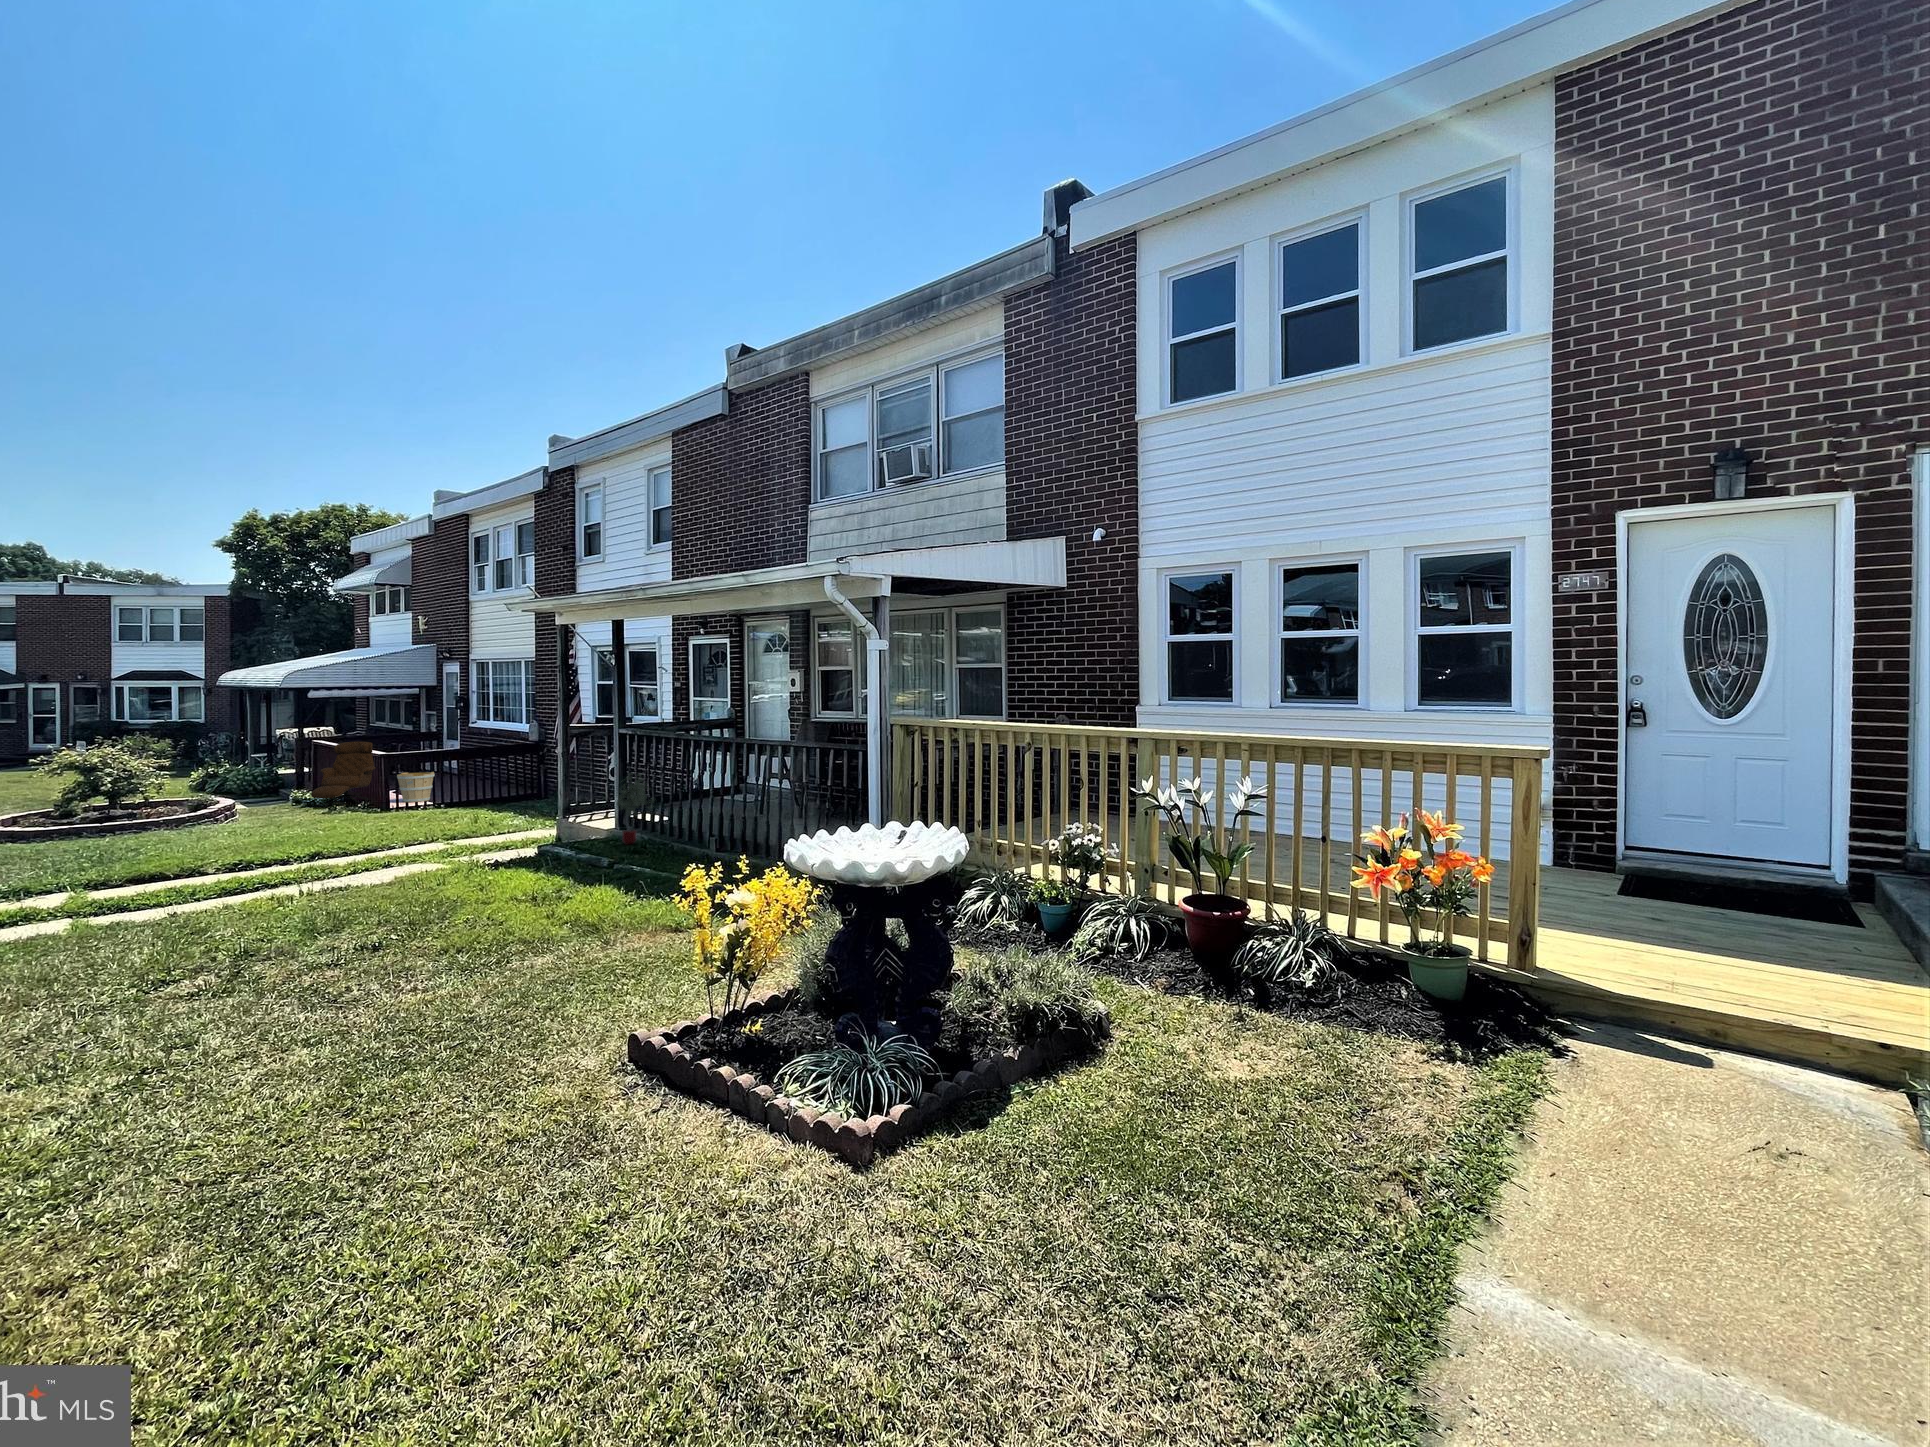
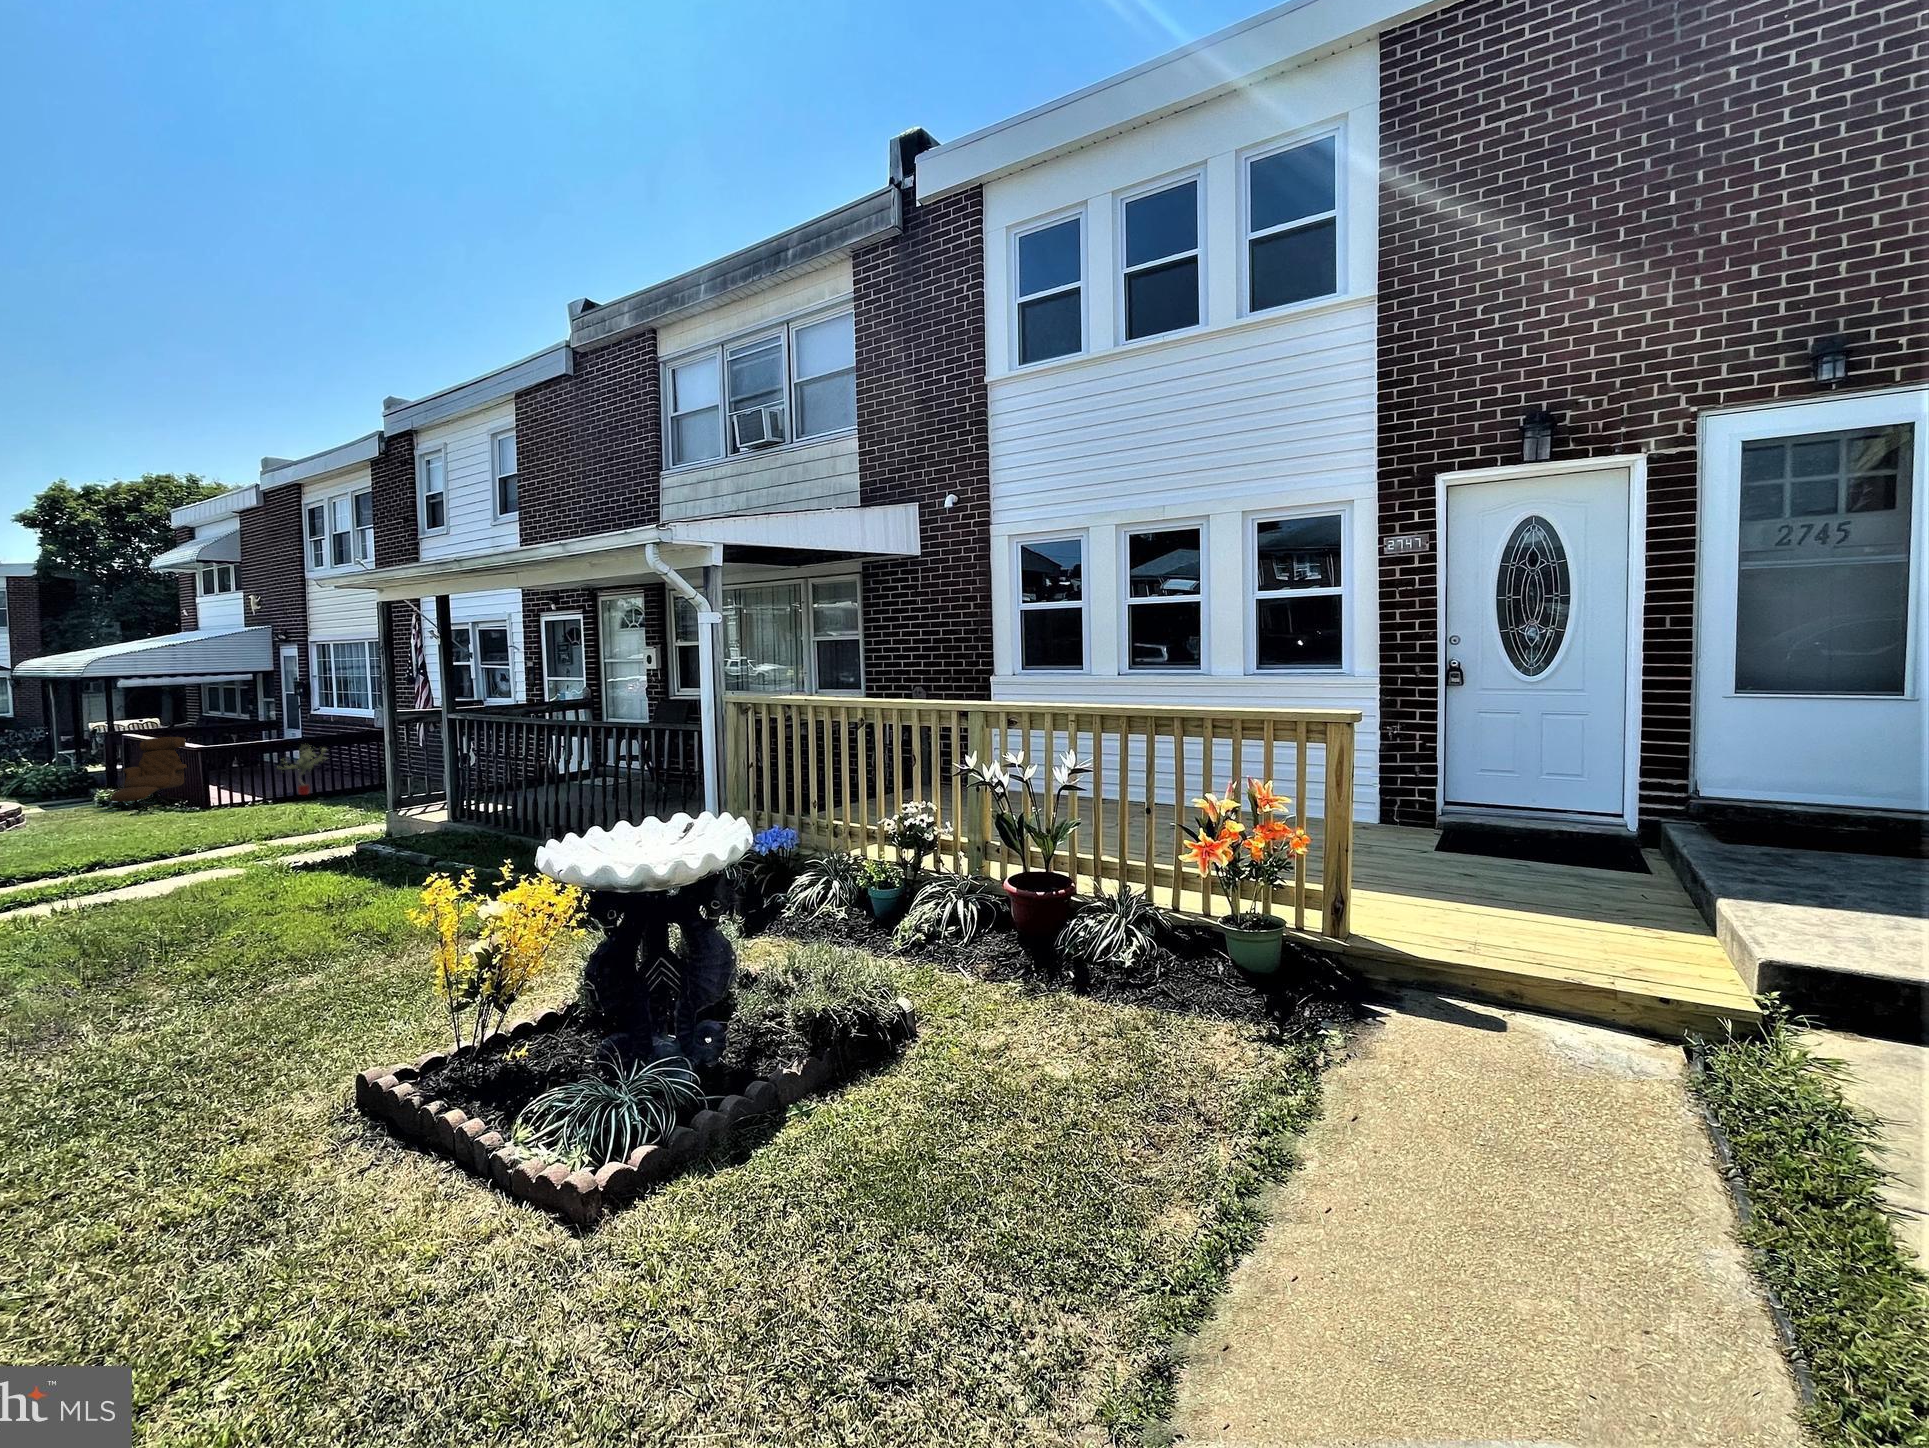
wooden bucket: present [397,772,435,802] -> none [214,767,259,802]
potted tree: present [617,774,654,844] -> present [280,745,326,795]

